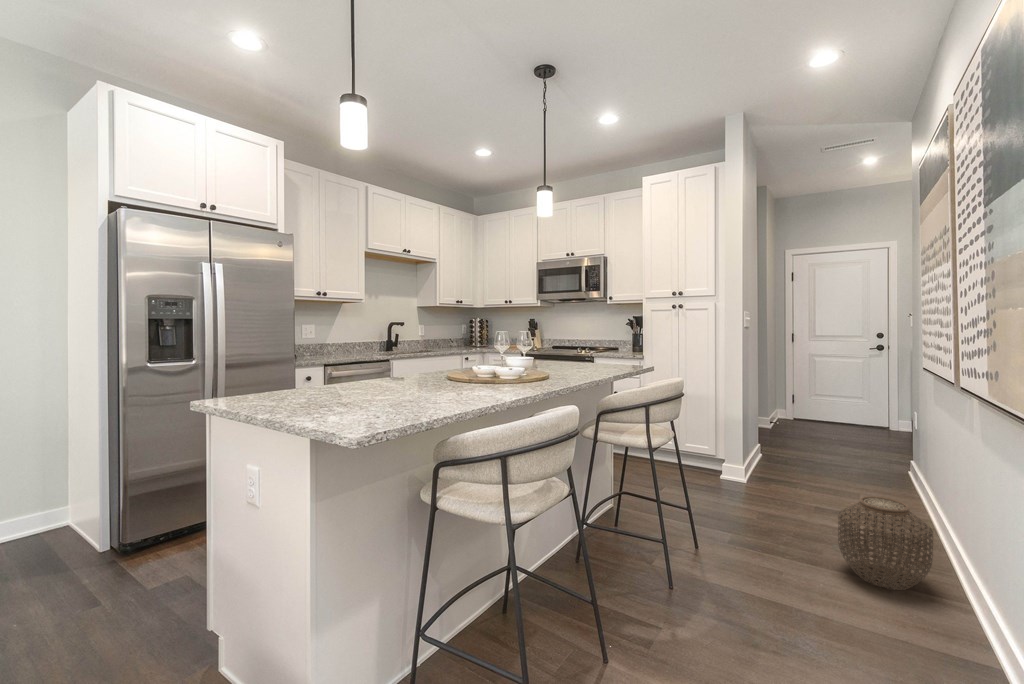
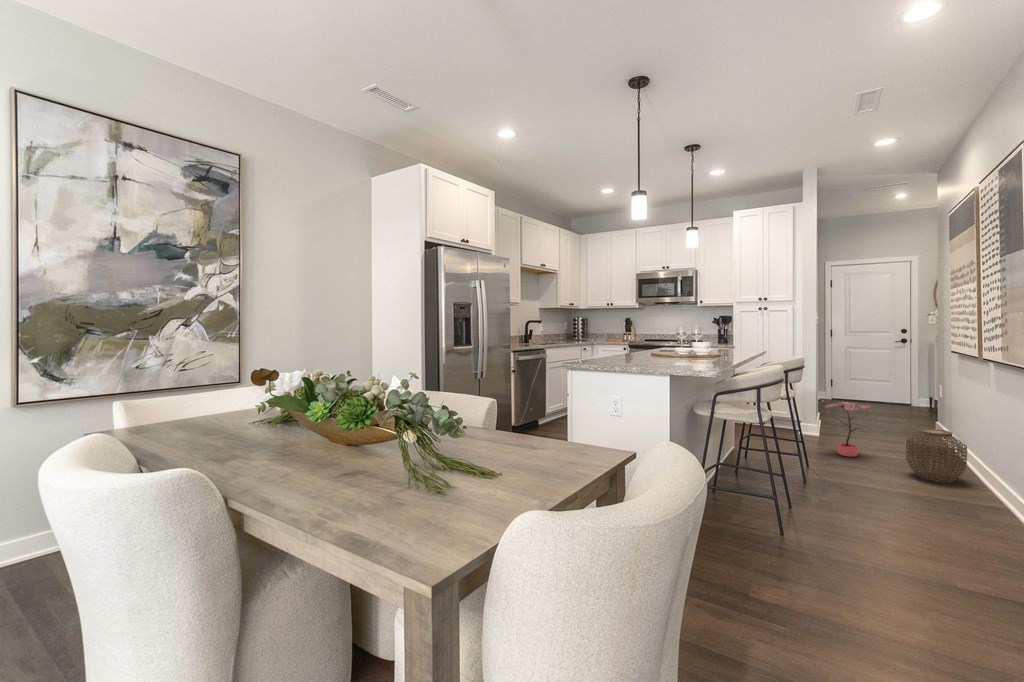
potted plant: none [733,443,800,525] -> present [825,402,872,457]

